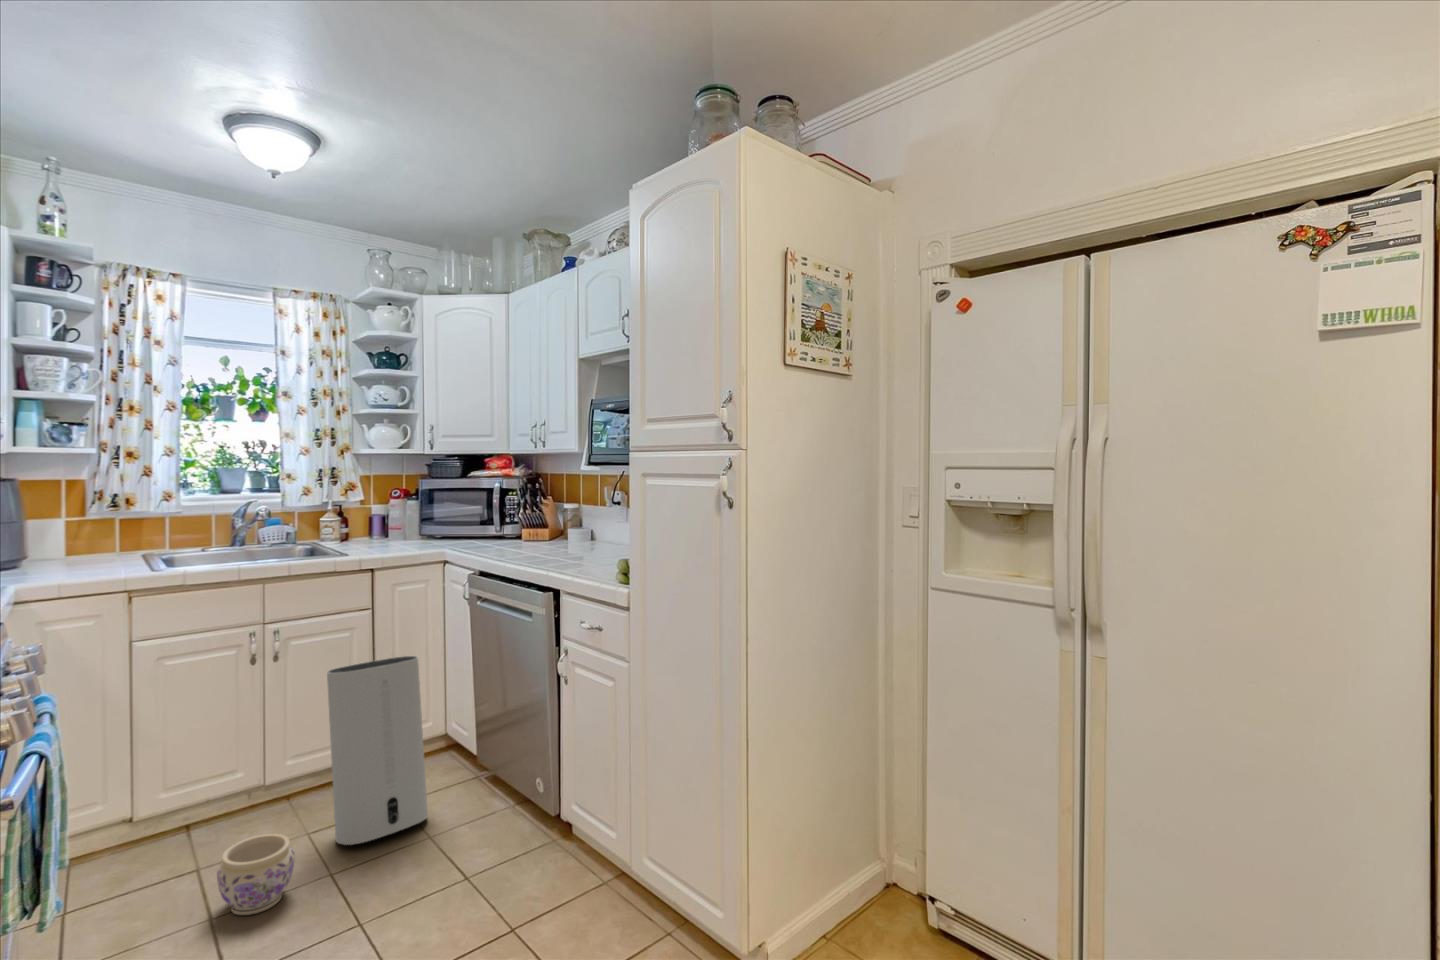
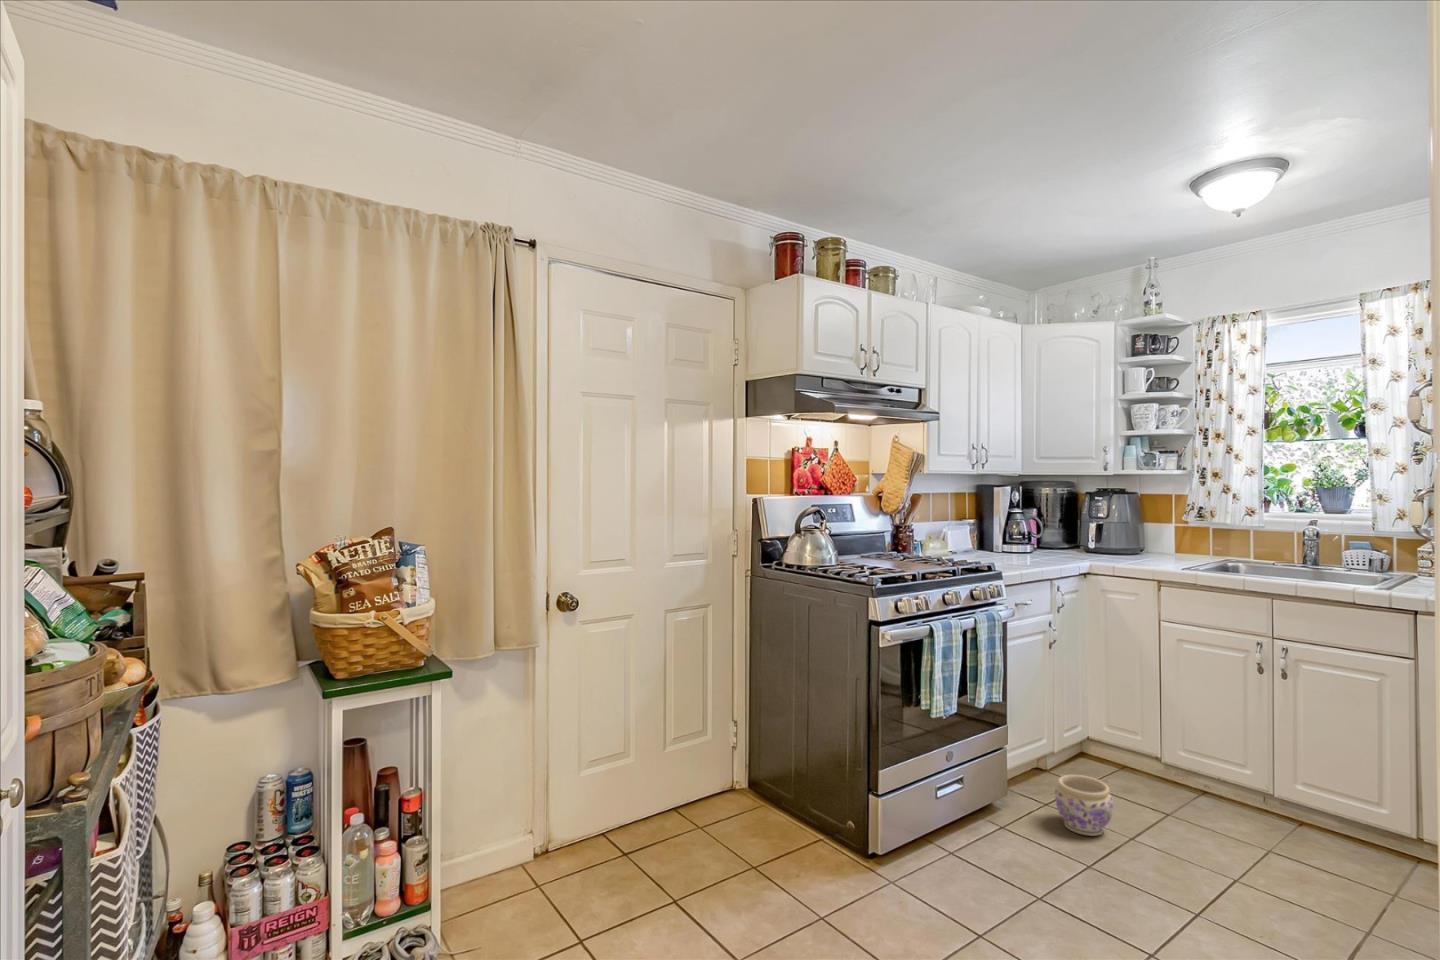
air purifier: present [327,656,428,845] -> none [1181,680,1303,888]

